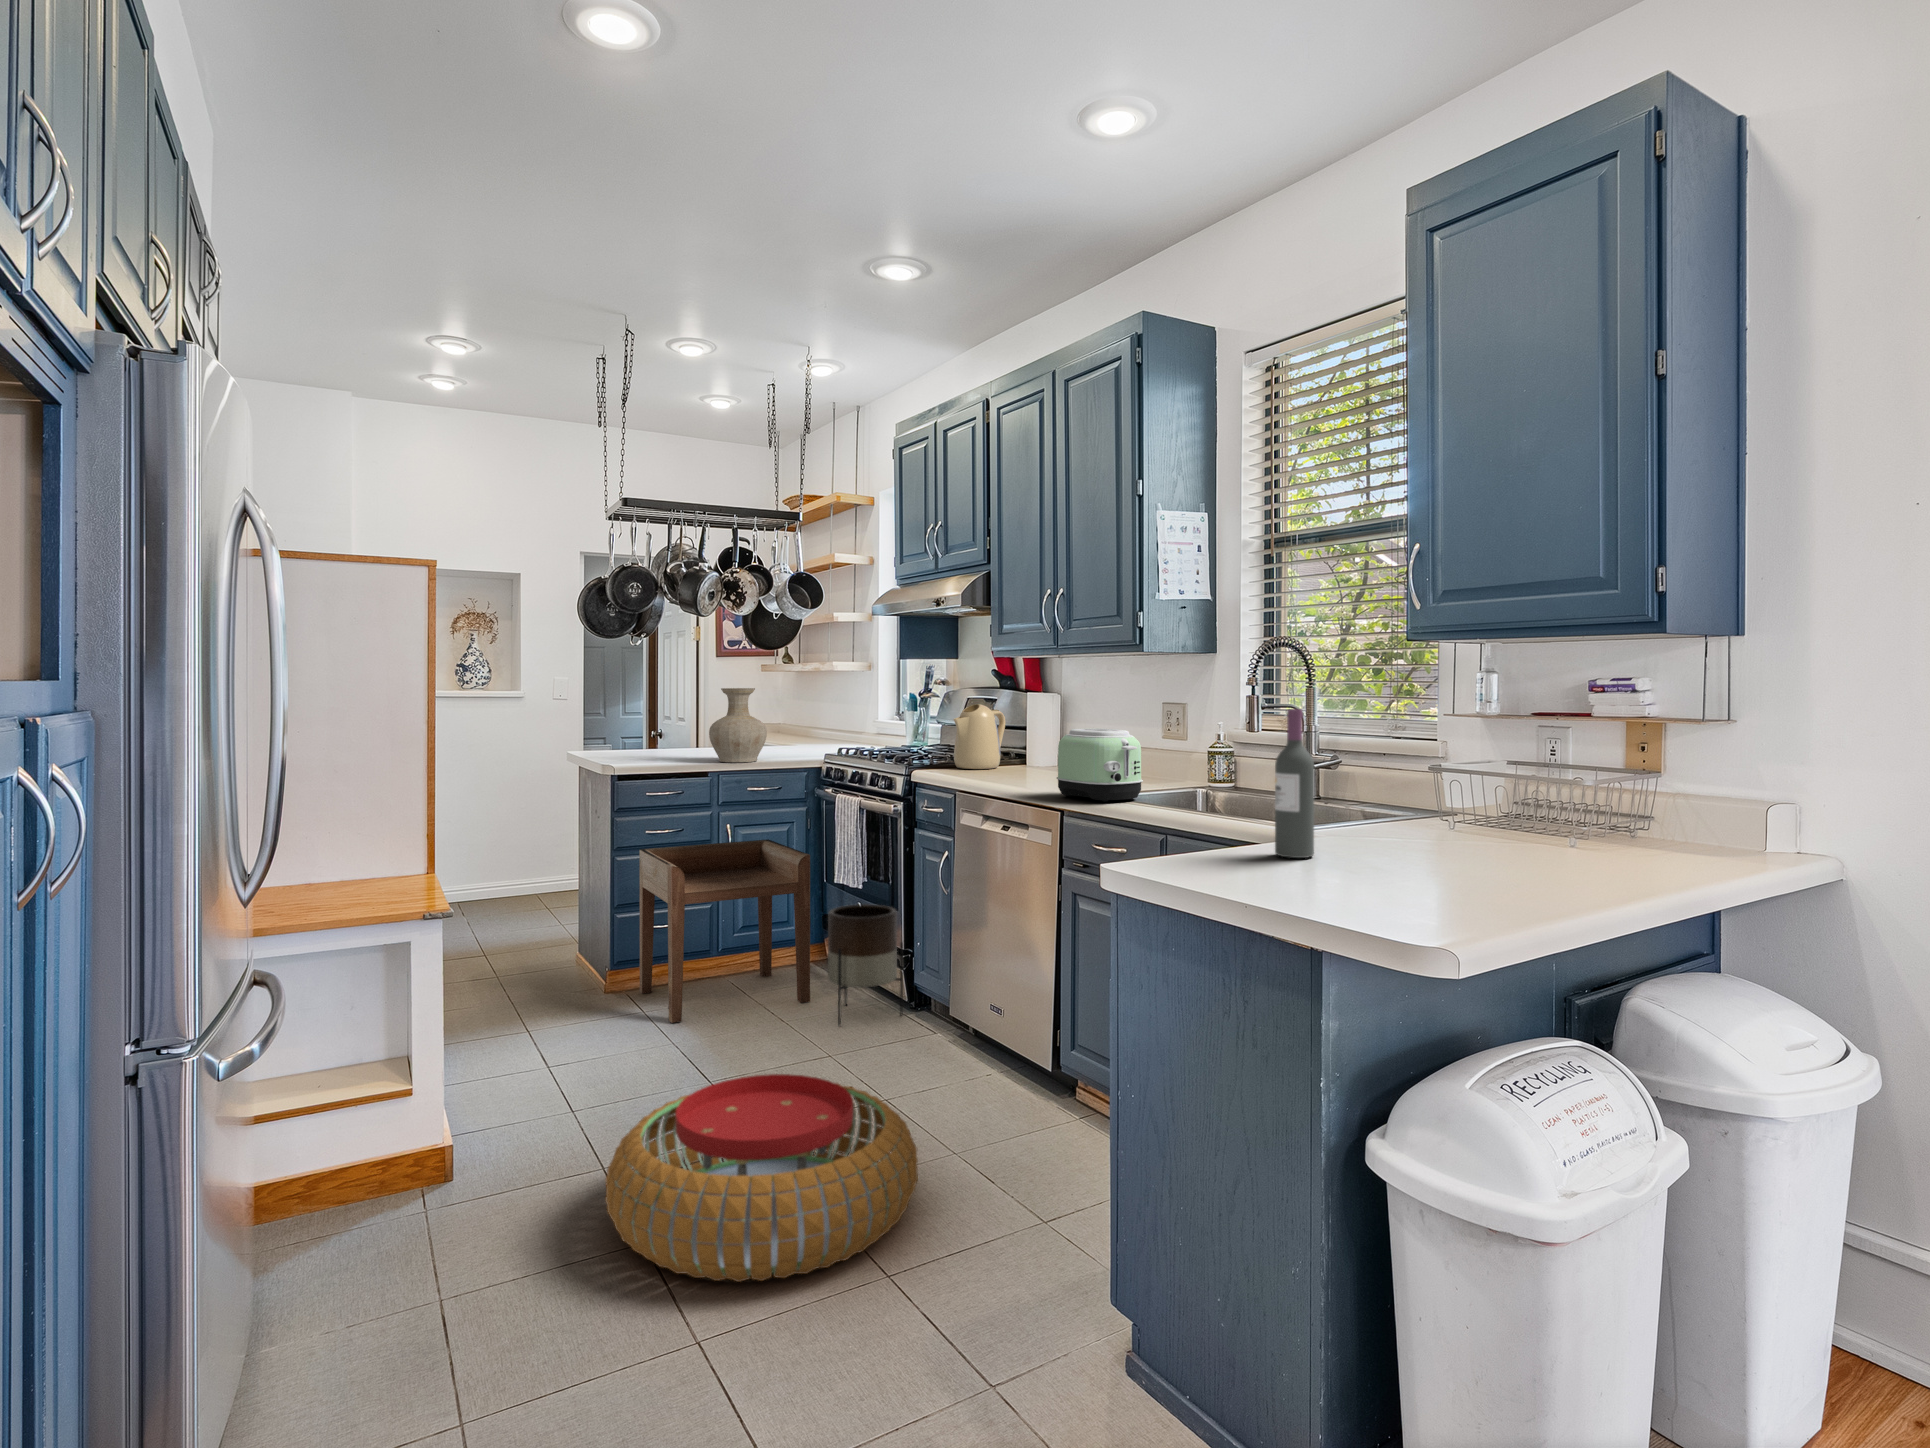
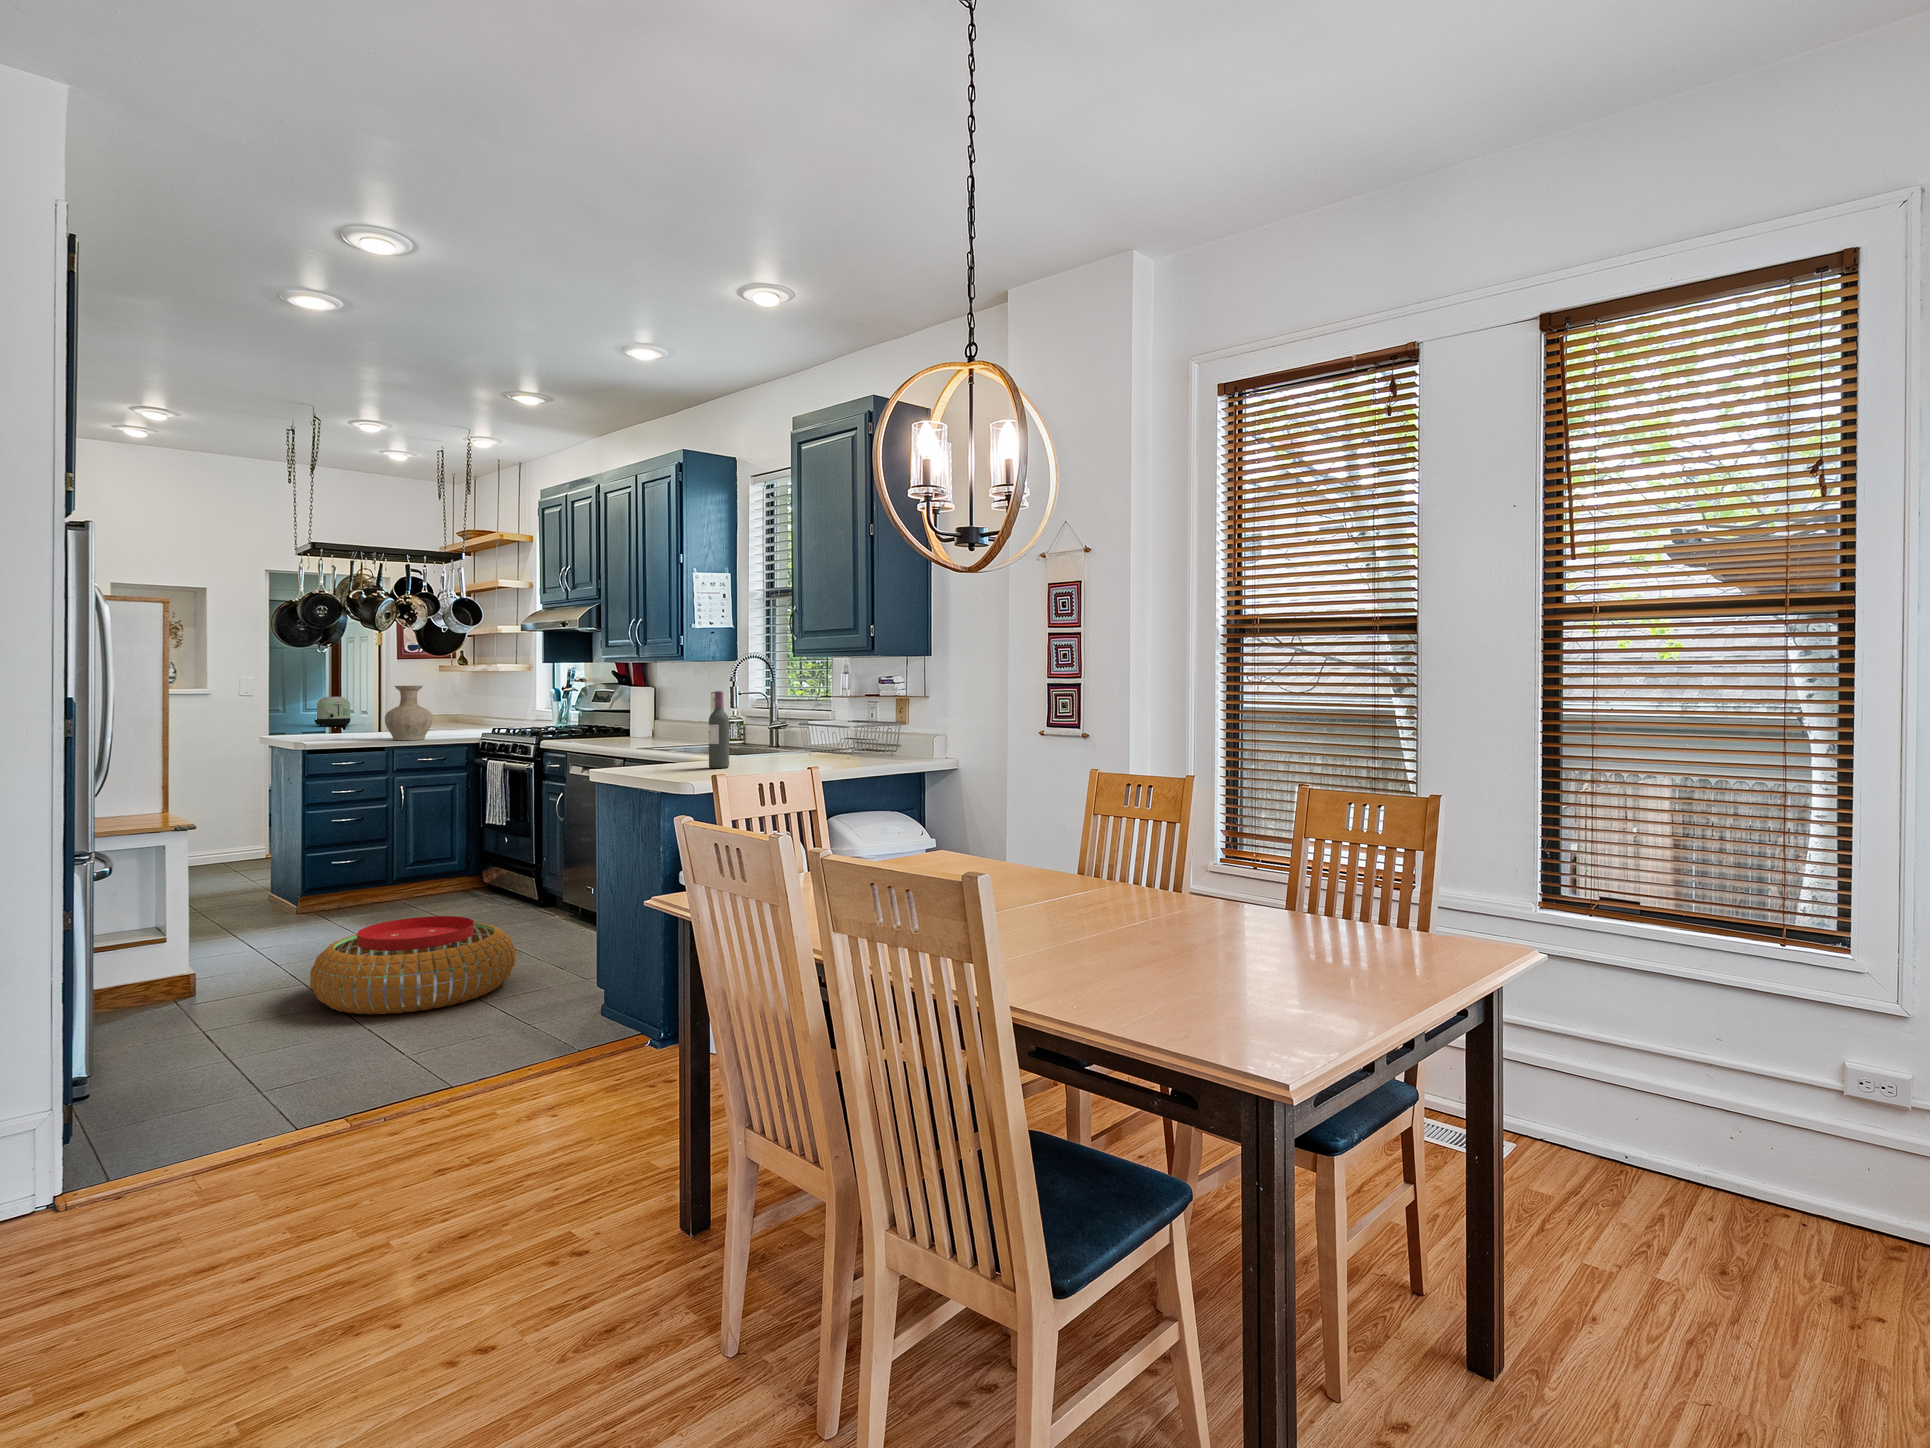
kettle: present [953,704,1005,769] -> none [572,695,613,740]
toaster: present [1057,728,1143,802] -> present [314,697,351,726]
side table: present [640,839,810,1023] -> none [327,796,465,922]
planter: present [828,904,903,1026] -> none [476,835,533,916]

